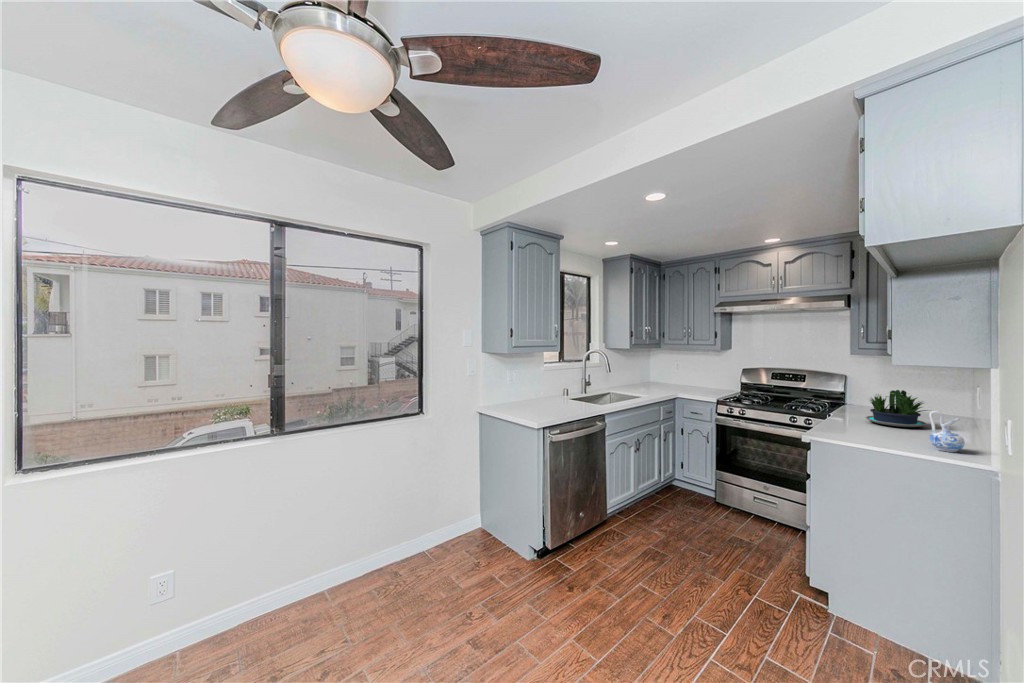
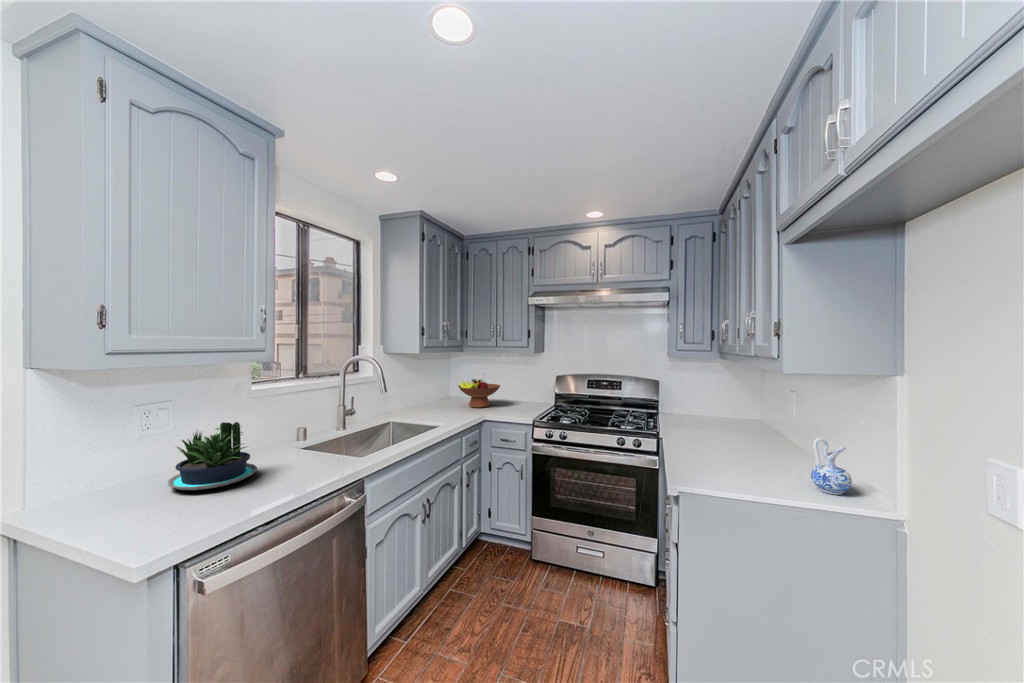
fruit bowl: none [658,369,692,390] -> present [458,379,500,408]
potted plant: present [866,390,927,427] -> present [168,422,257,490]

